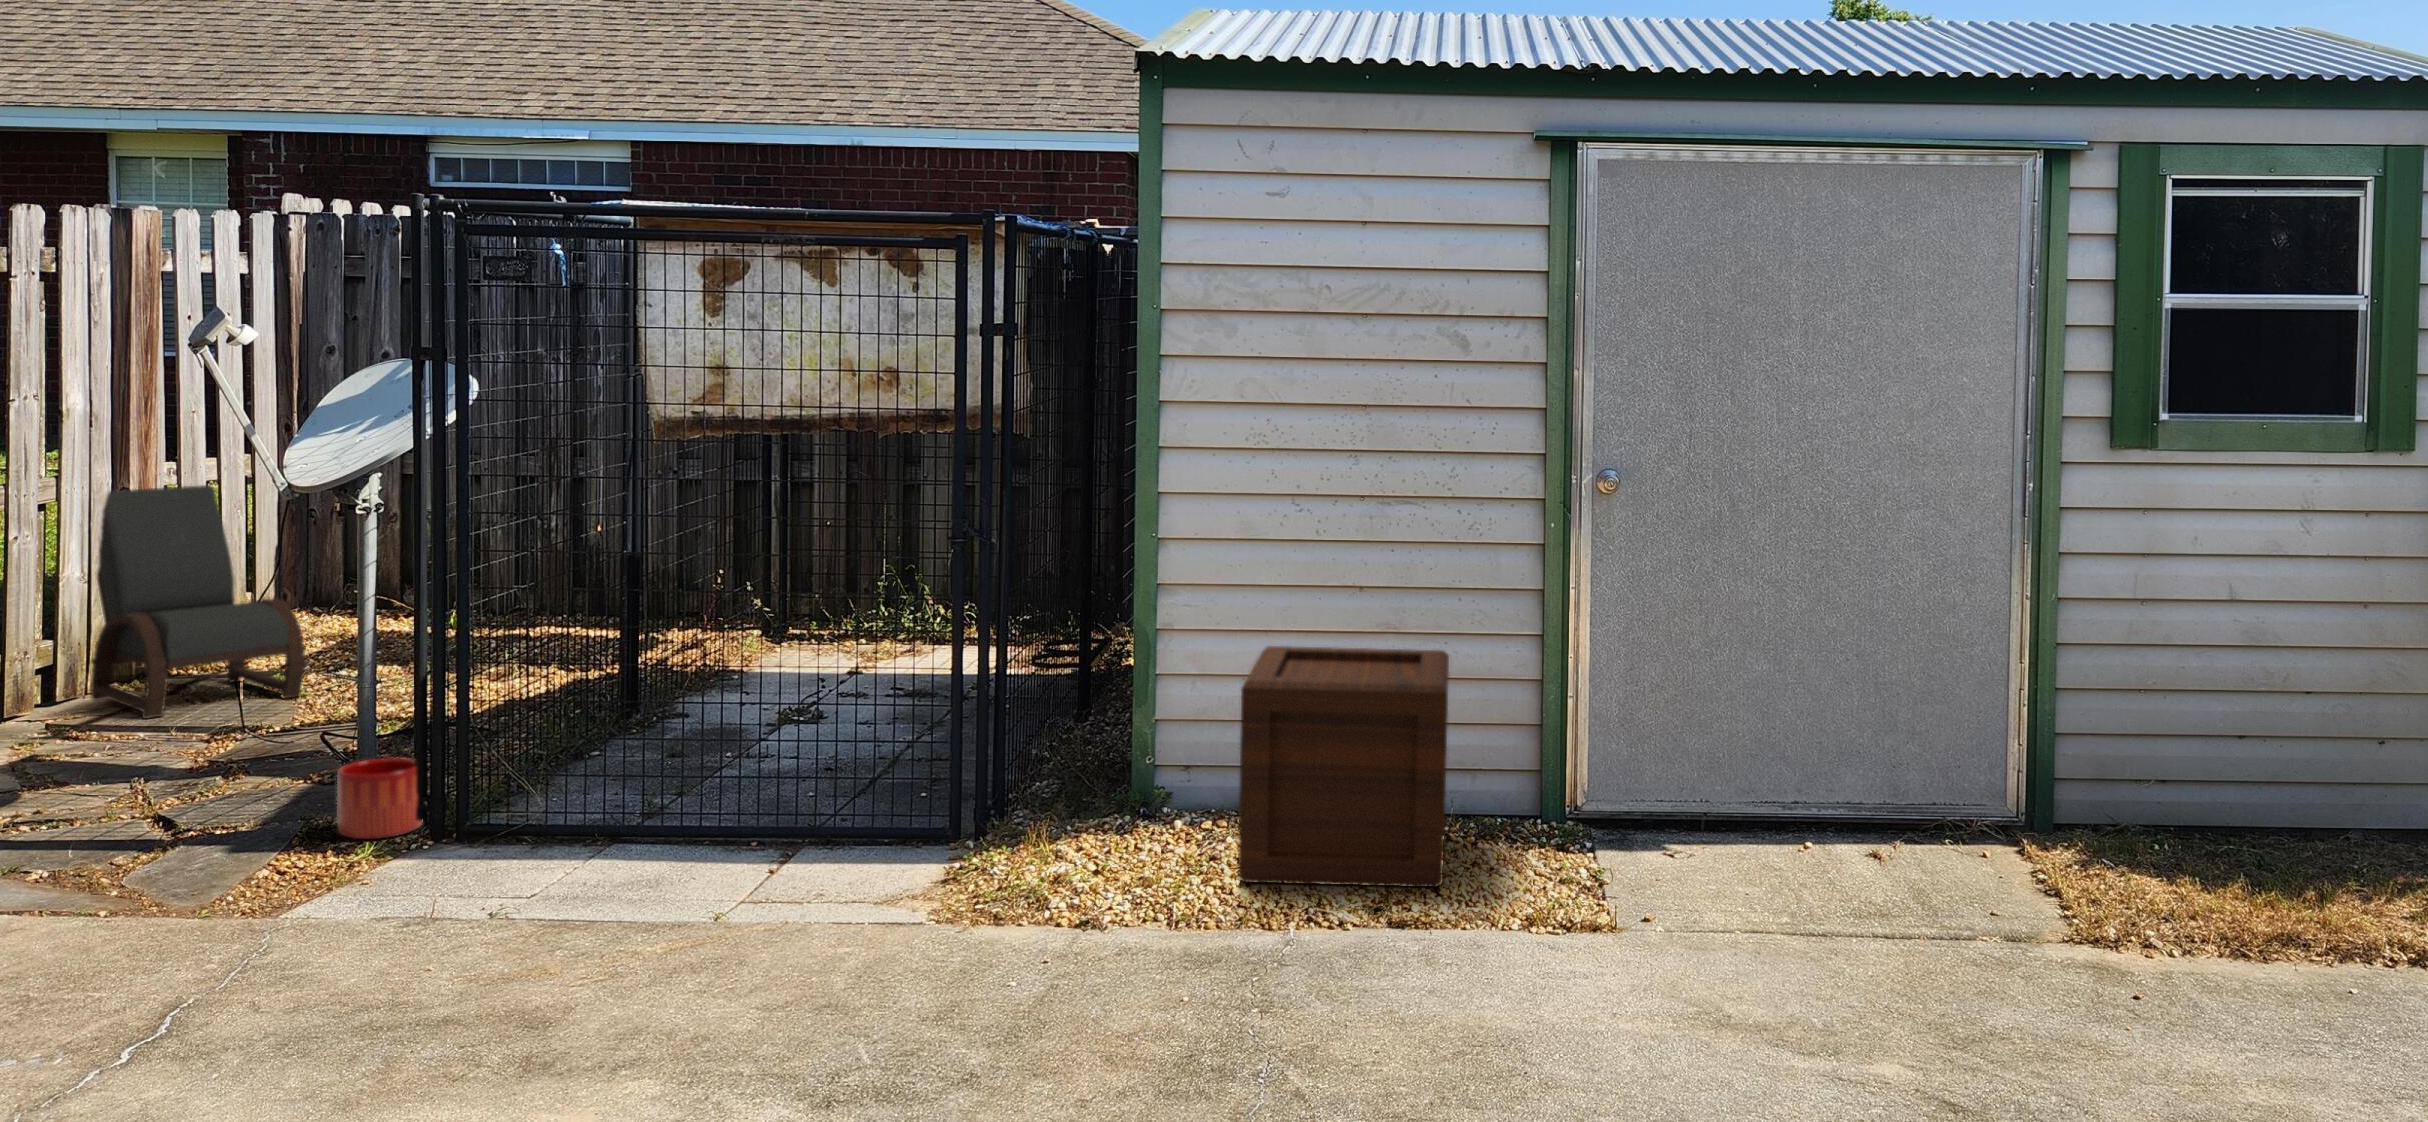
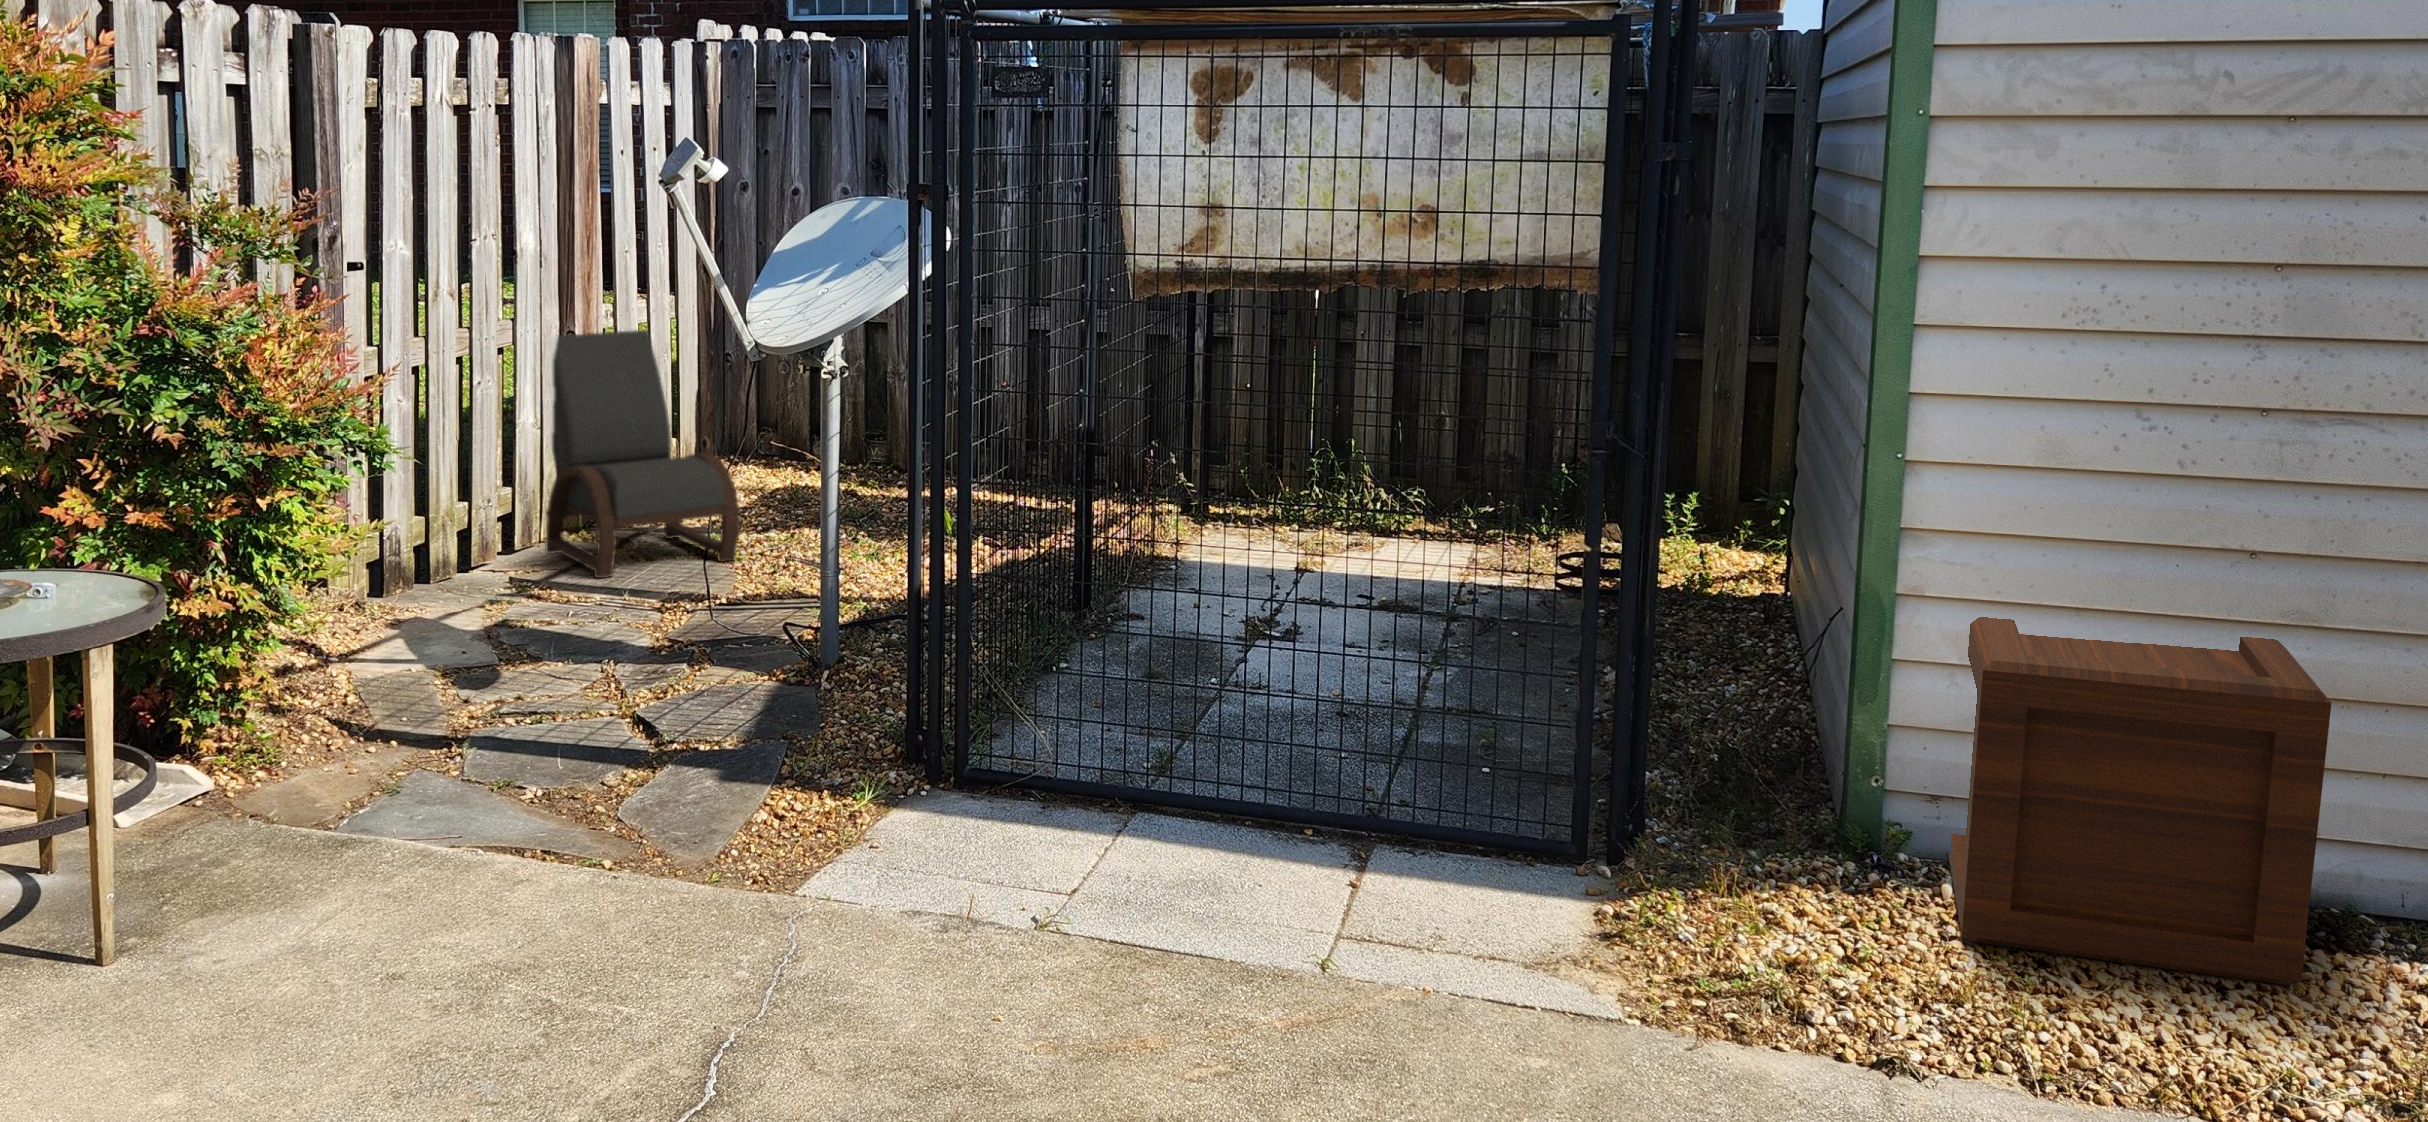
planter: present [337,758,421,839] -> none [805,661,891,756]

